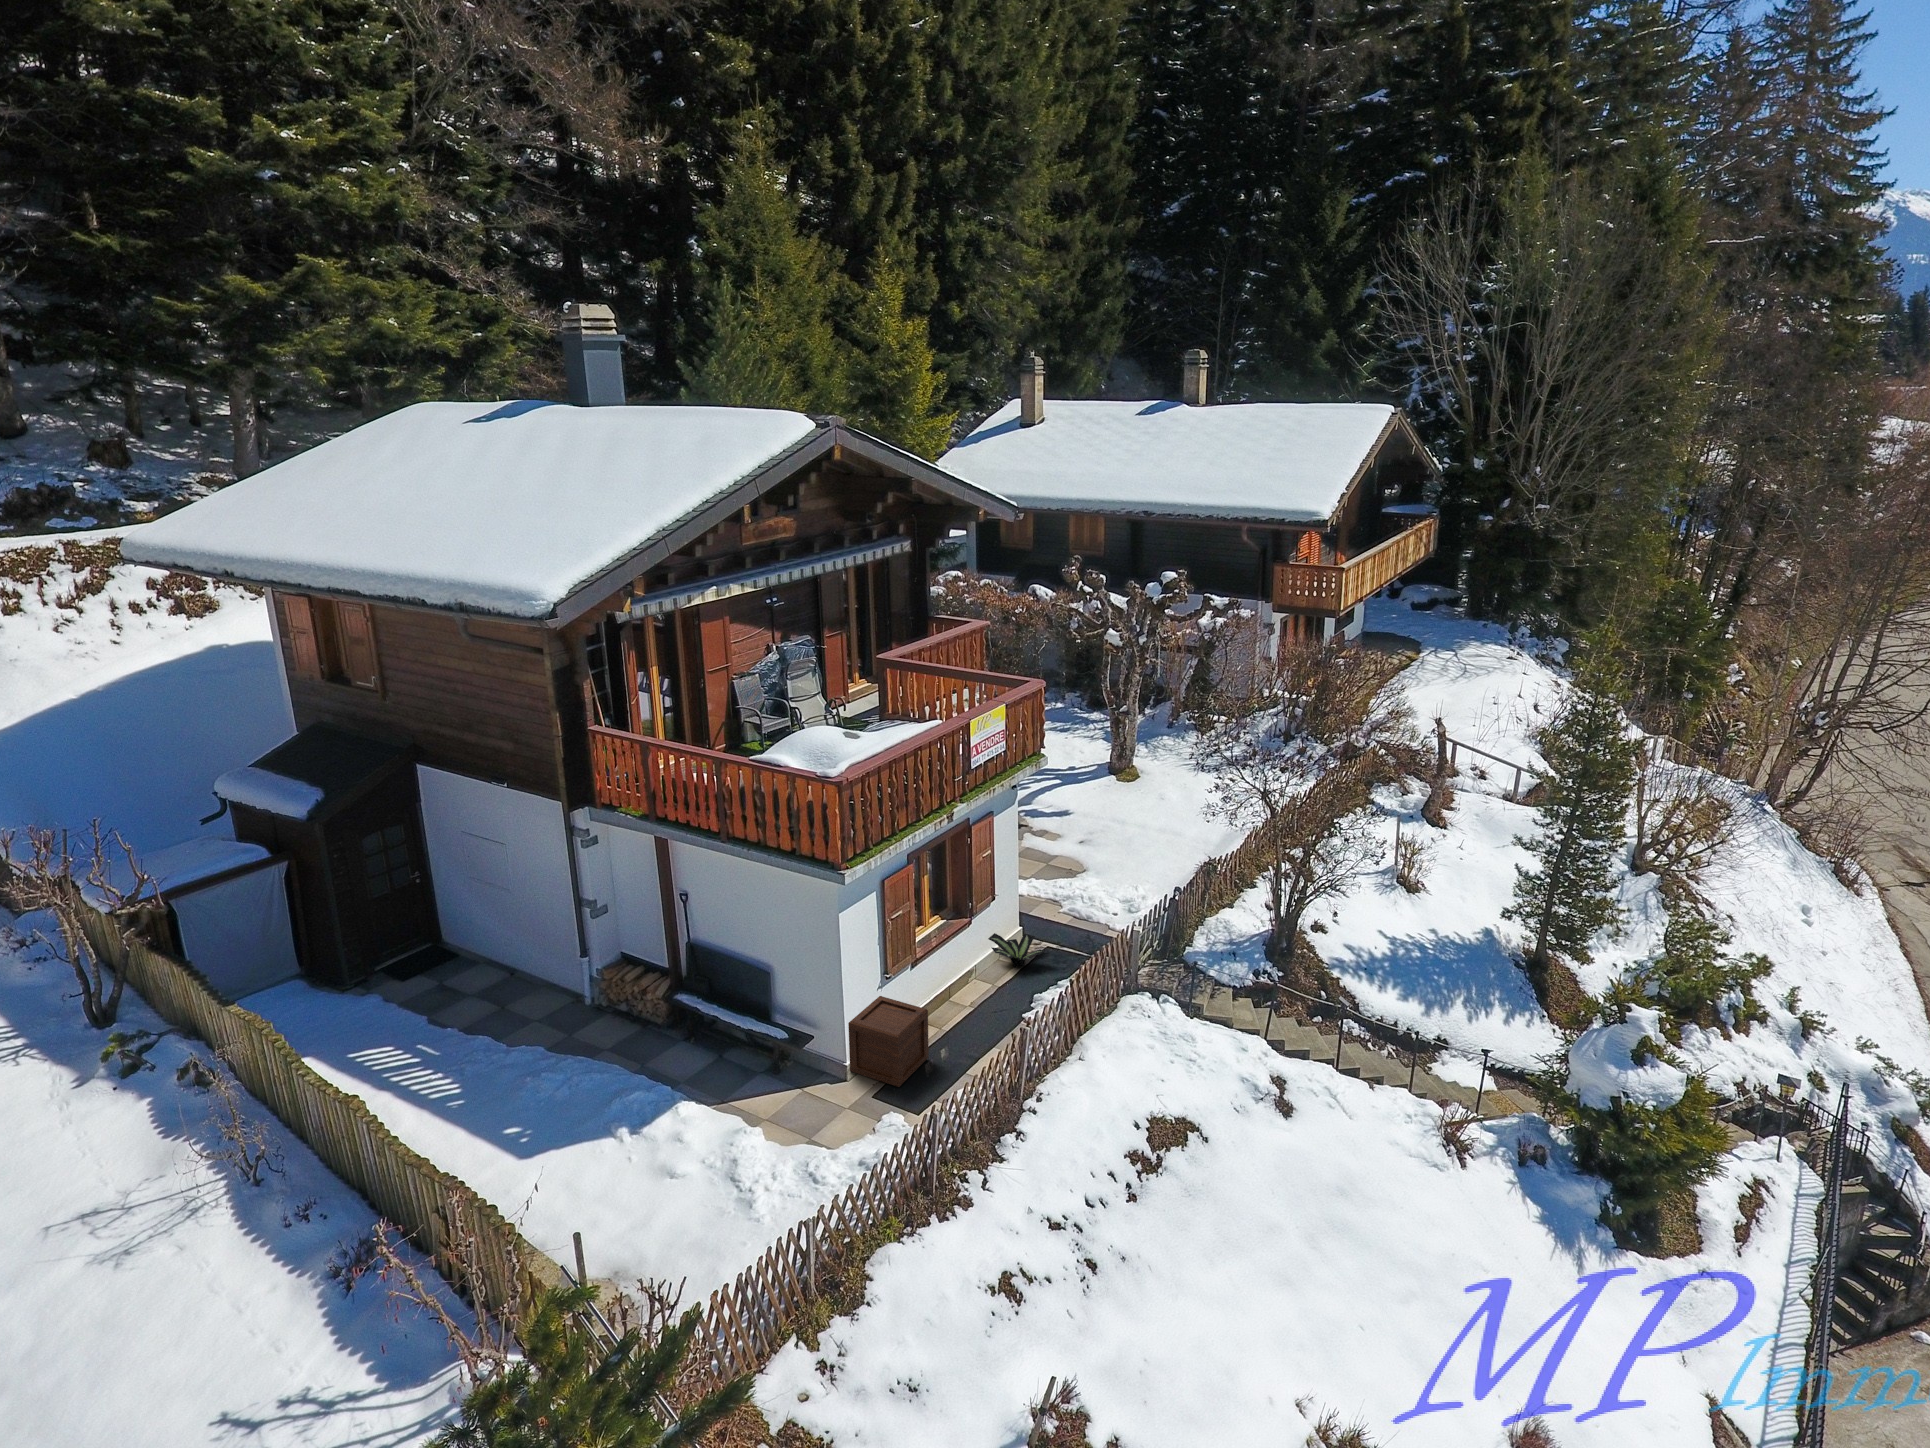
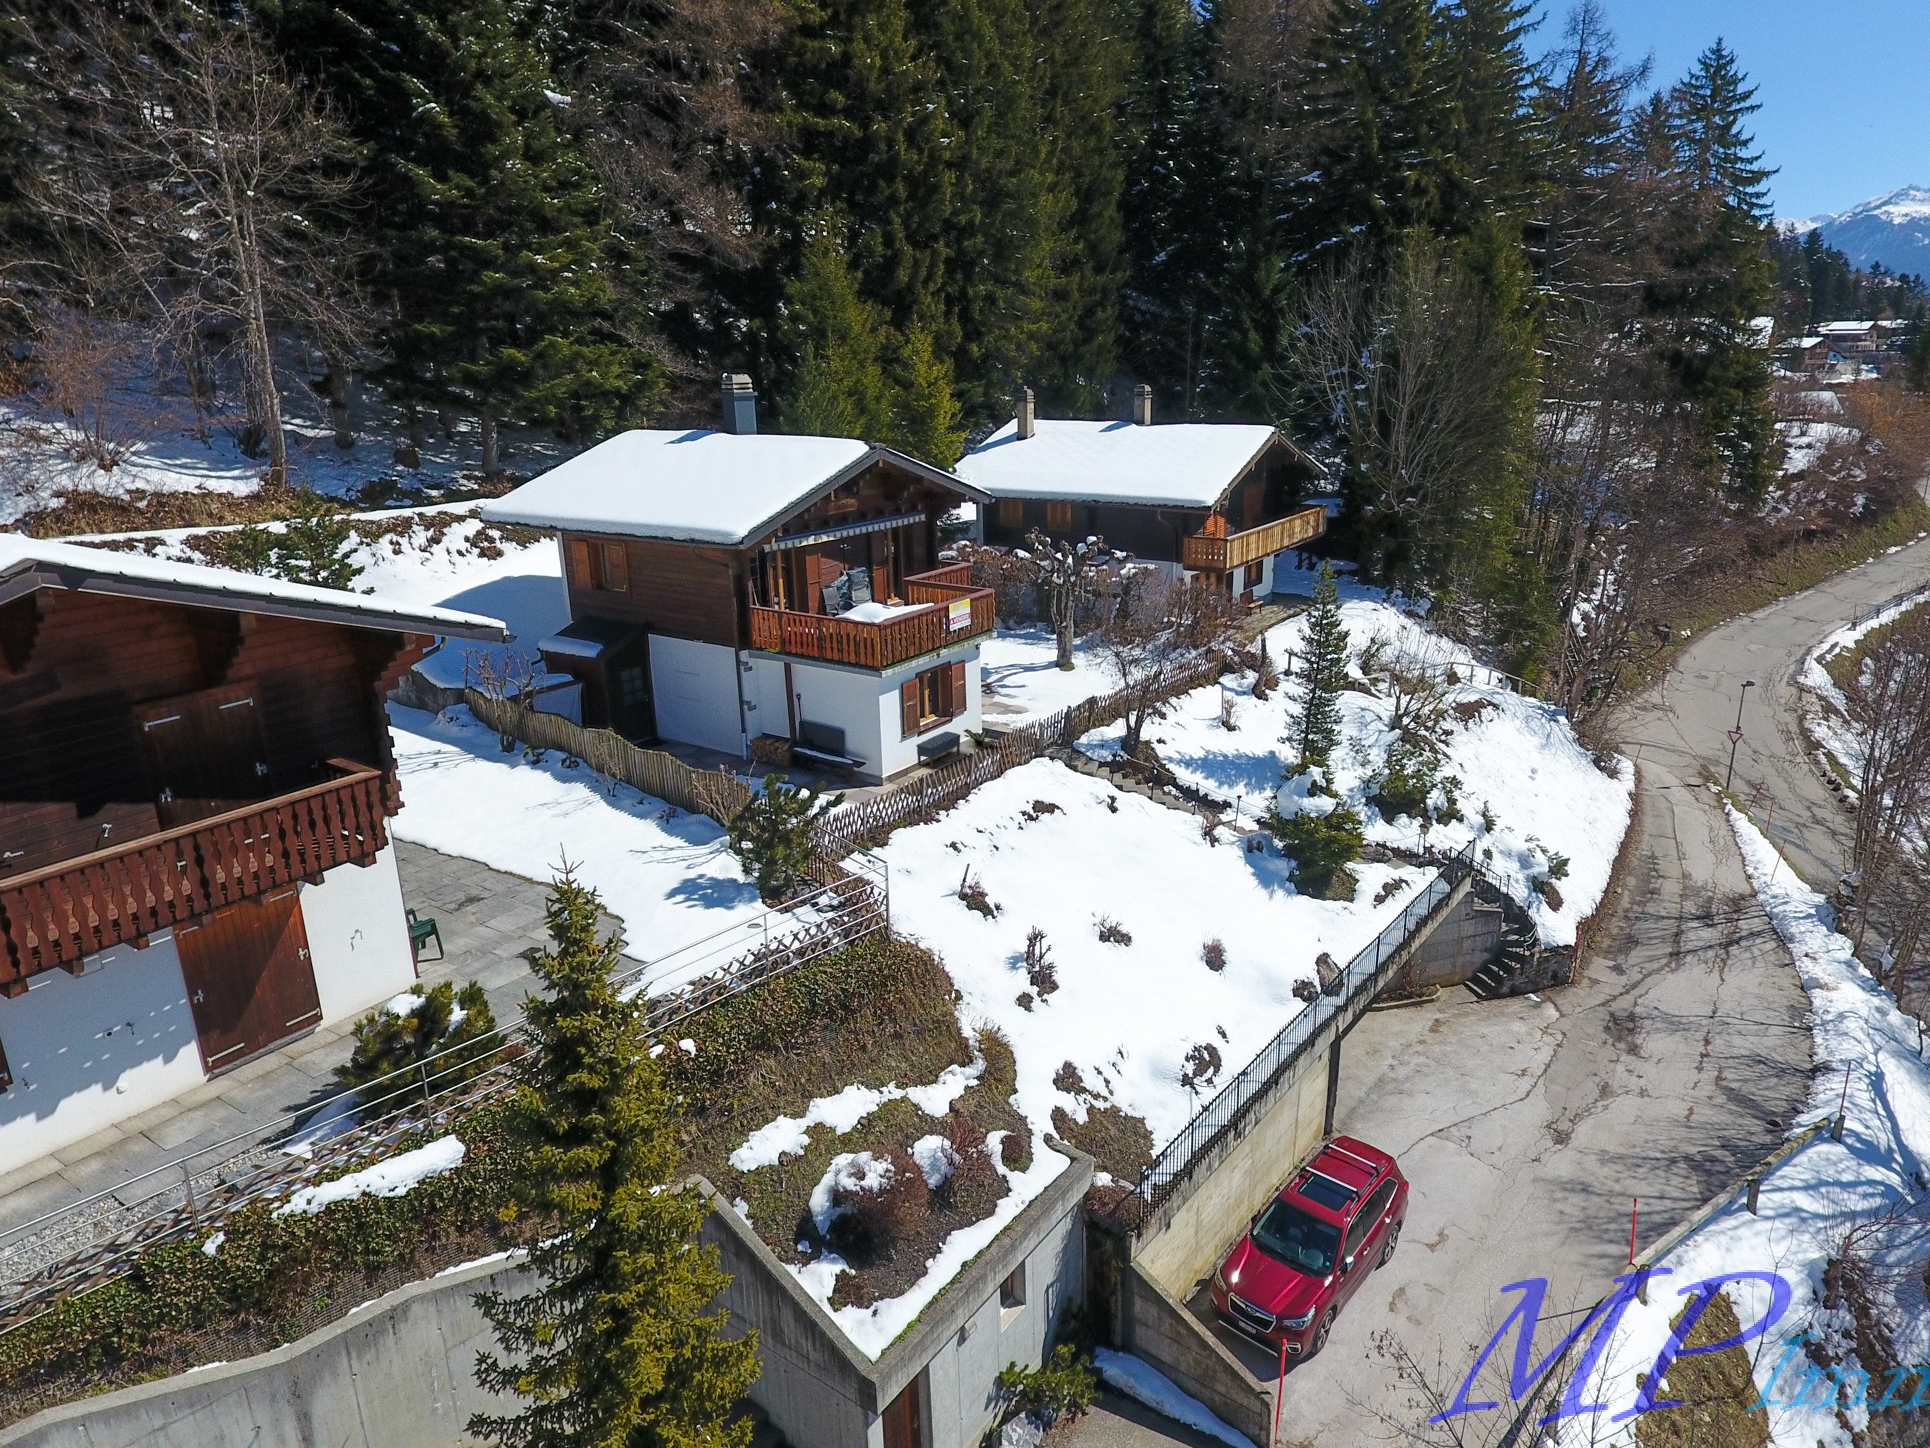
bench: none [910,948,989,1032] -> present [916,731,961,768]
wooden crate: present [848,996,929,1087] -> none [883,745,924,786]

